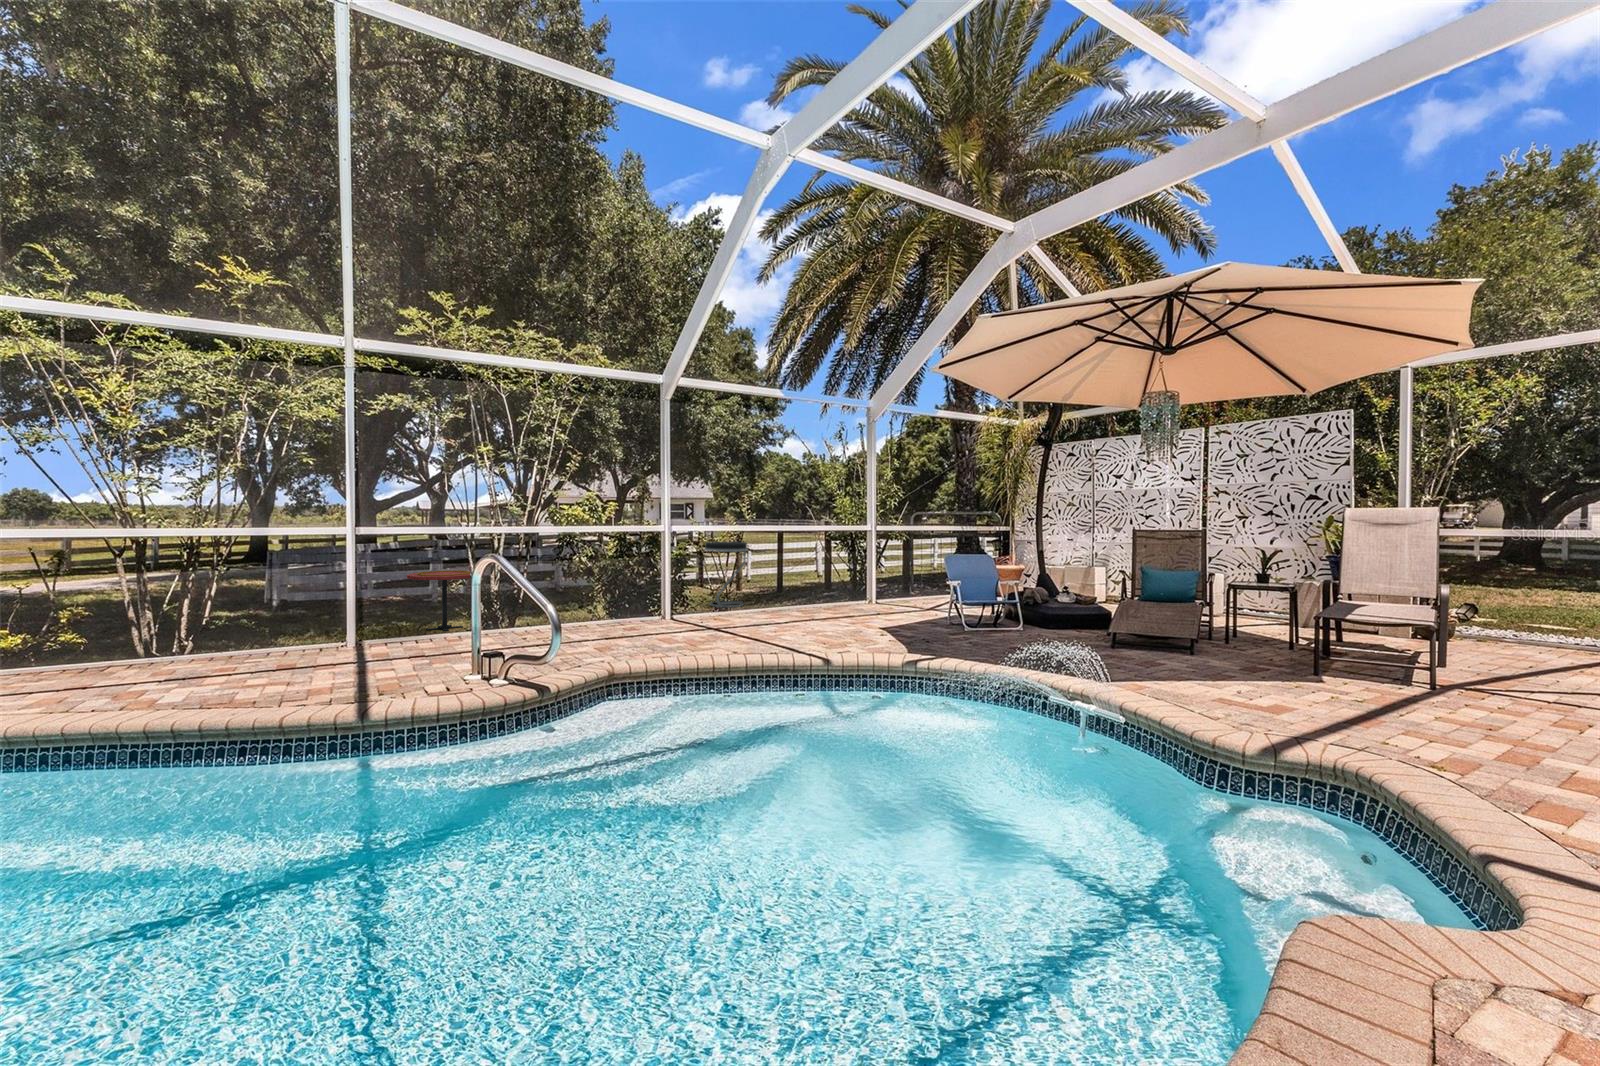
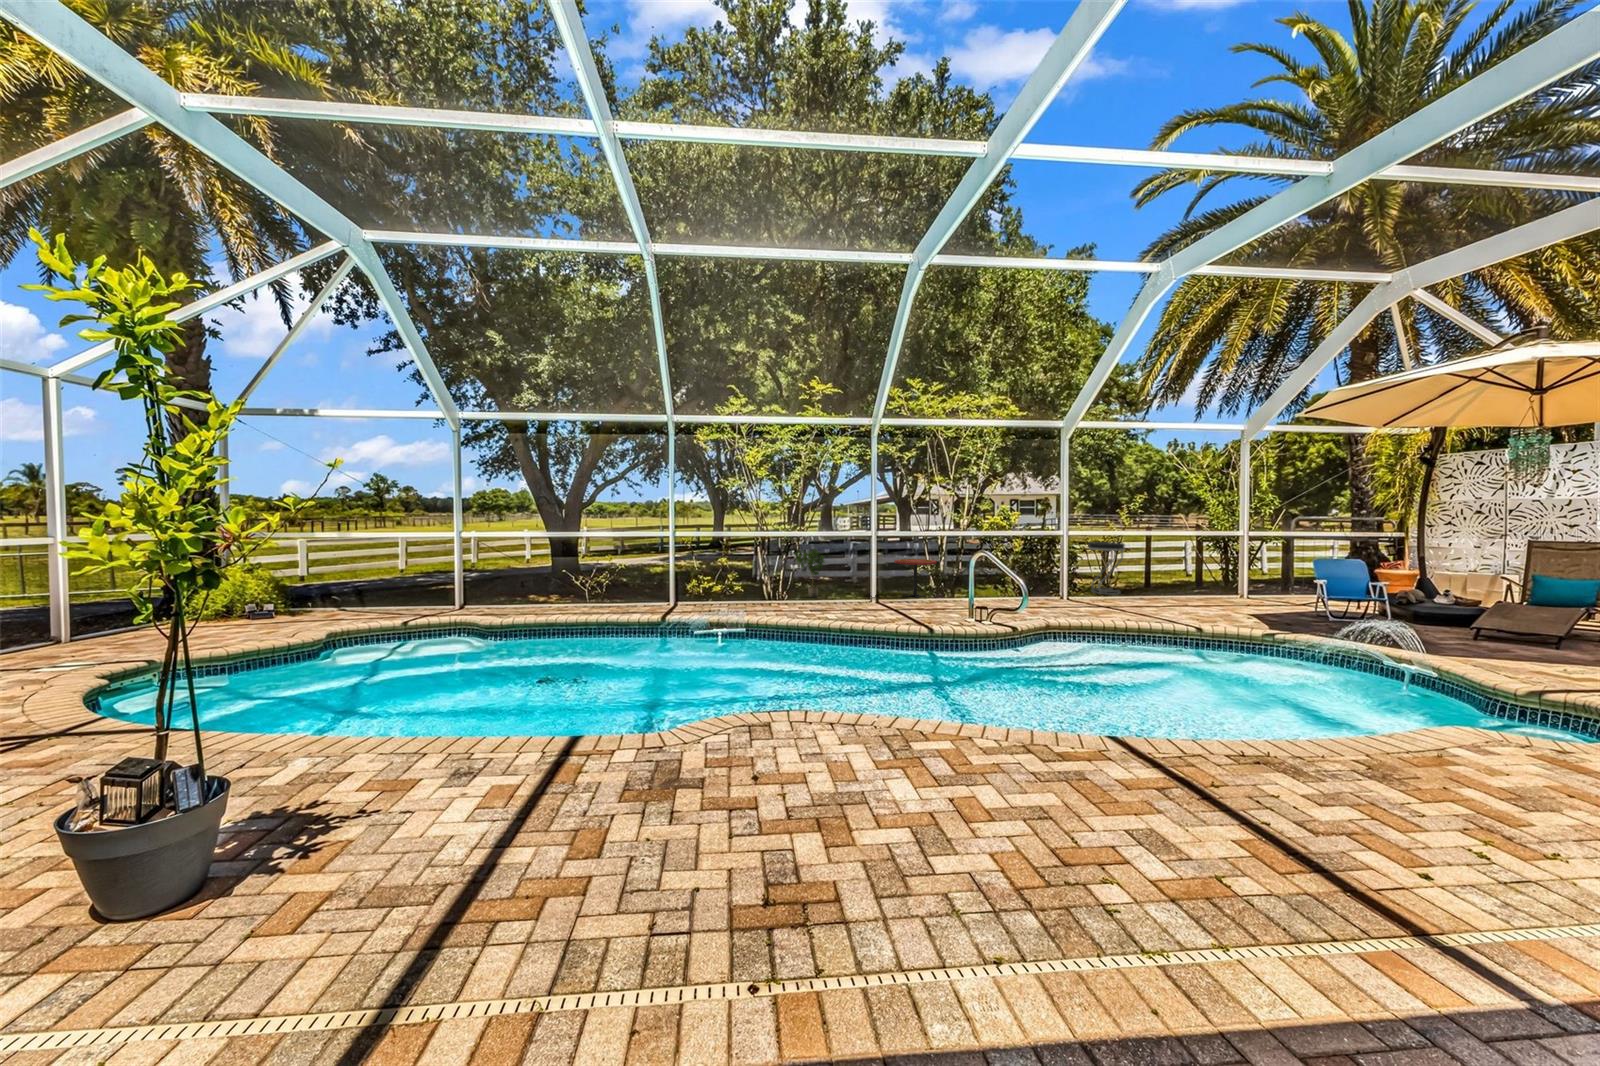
potted plant: none [189,558,273,645] -> present [797,549,825,598]

